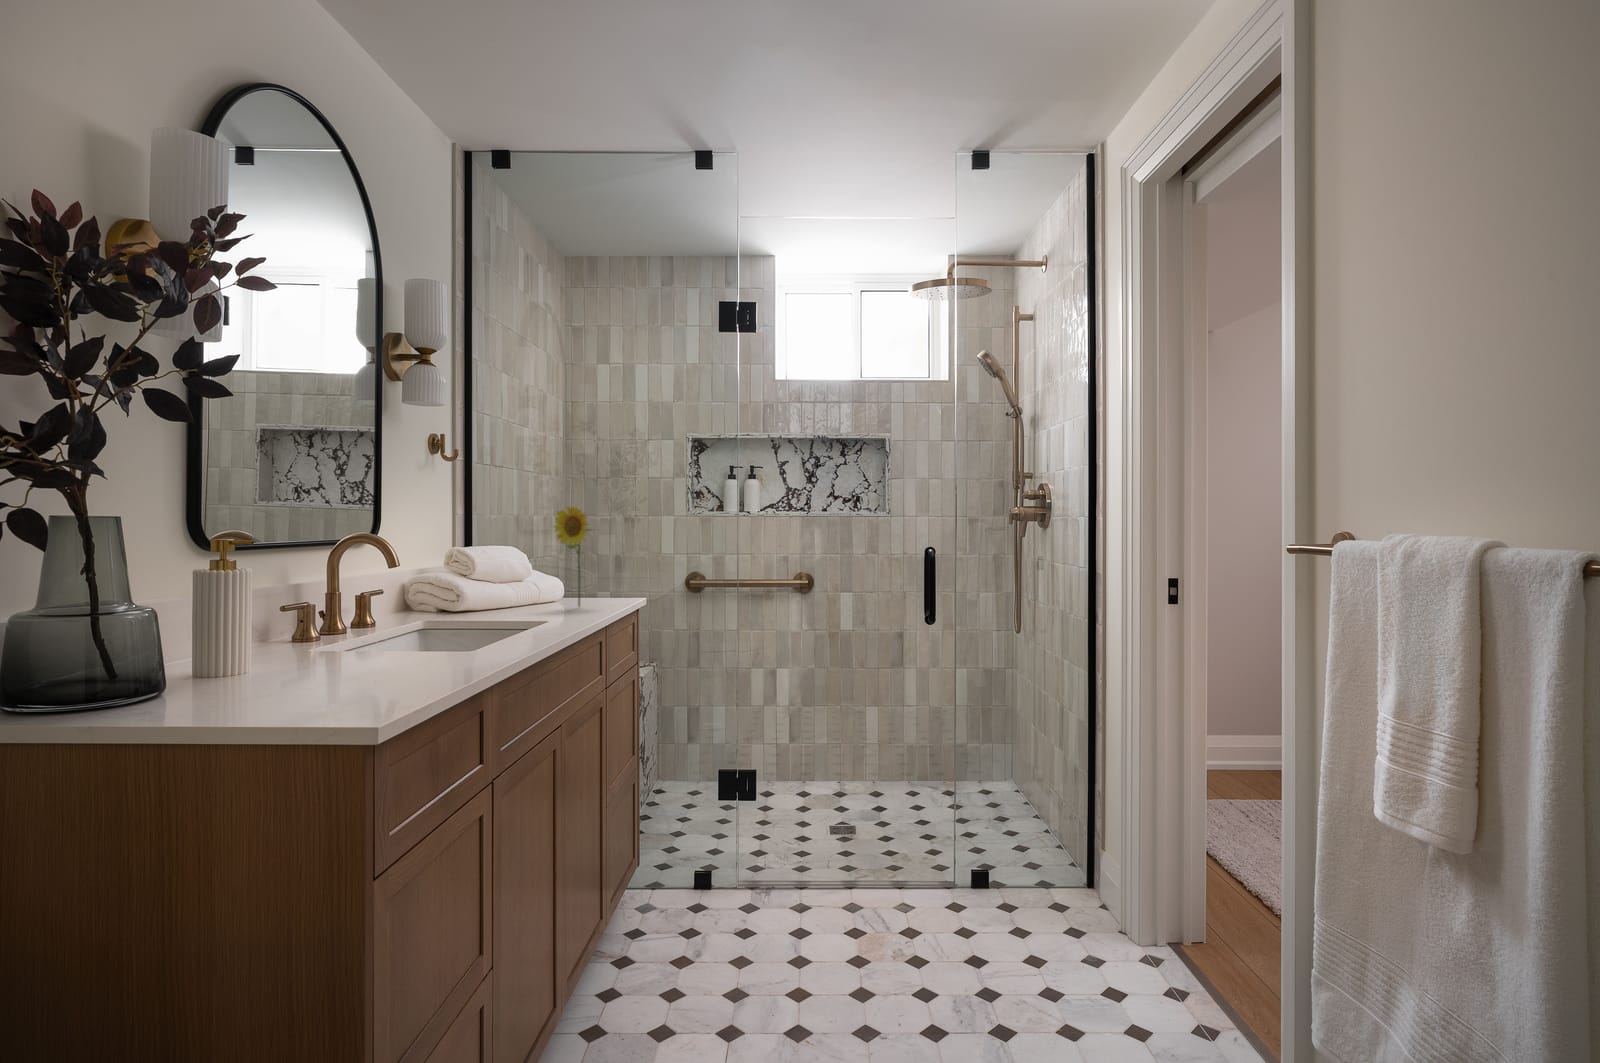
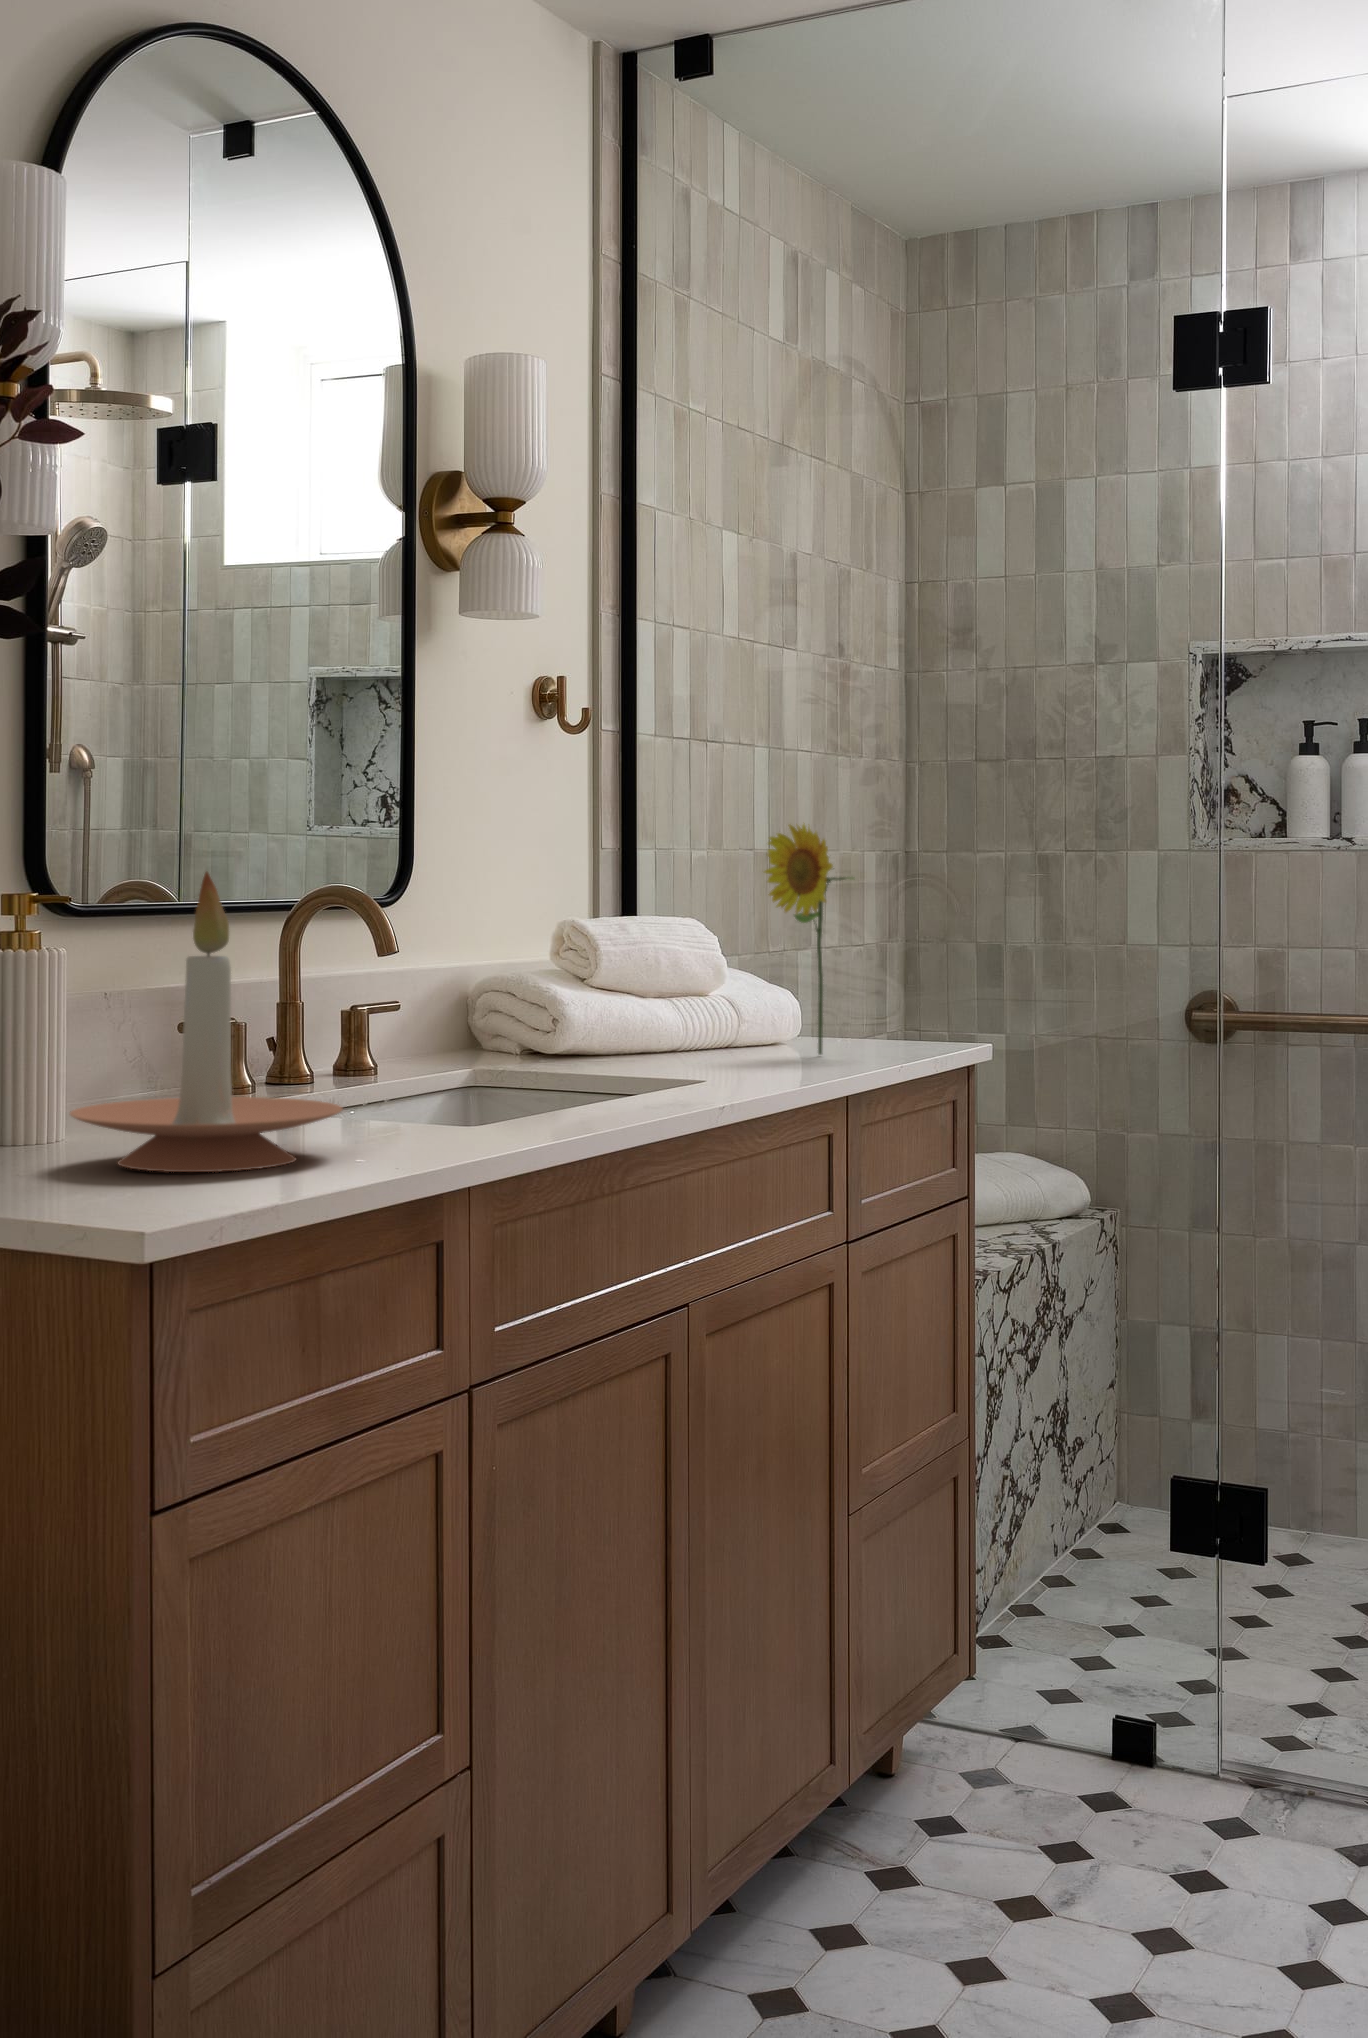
candle holder: none [258,526,422,691] -> present [70,872,342,1172]

